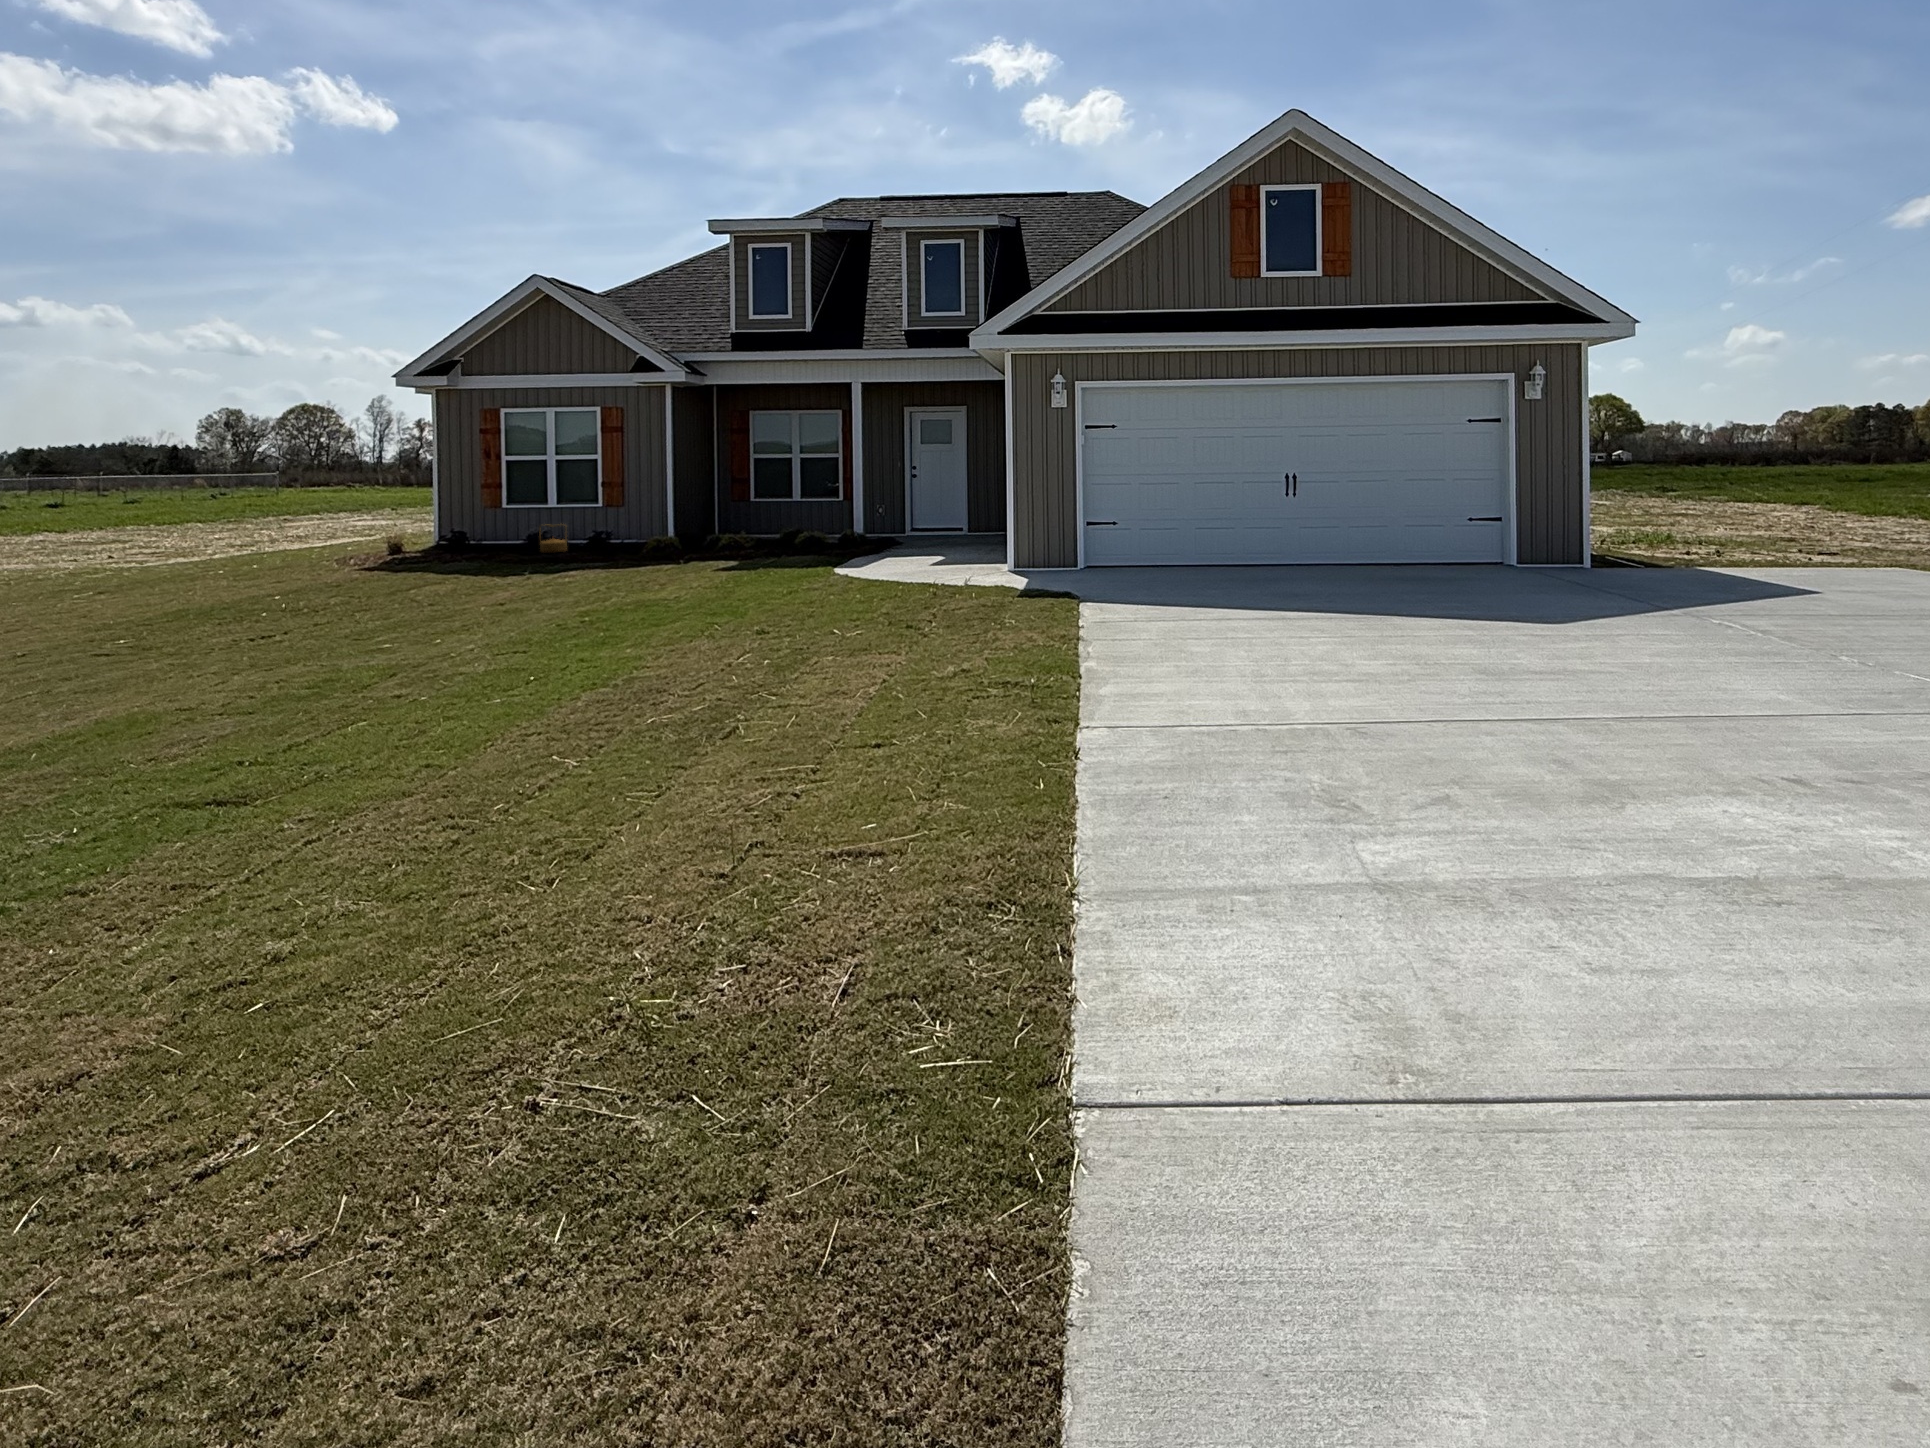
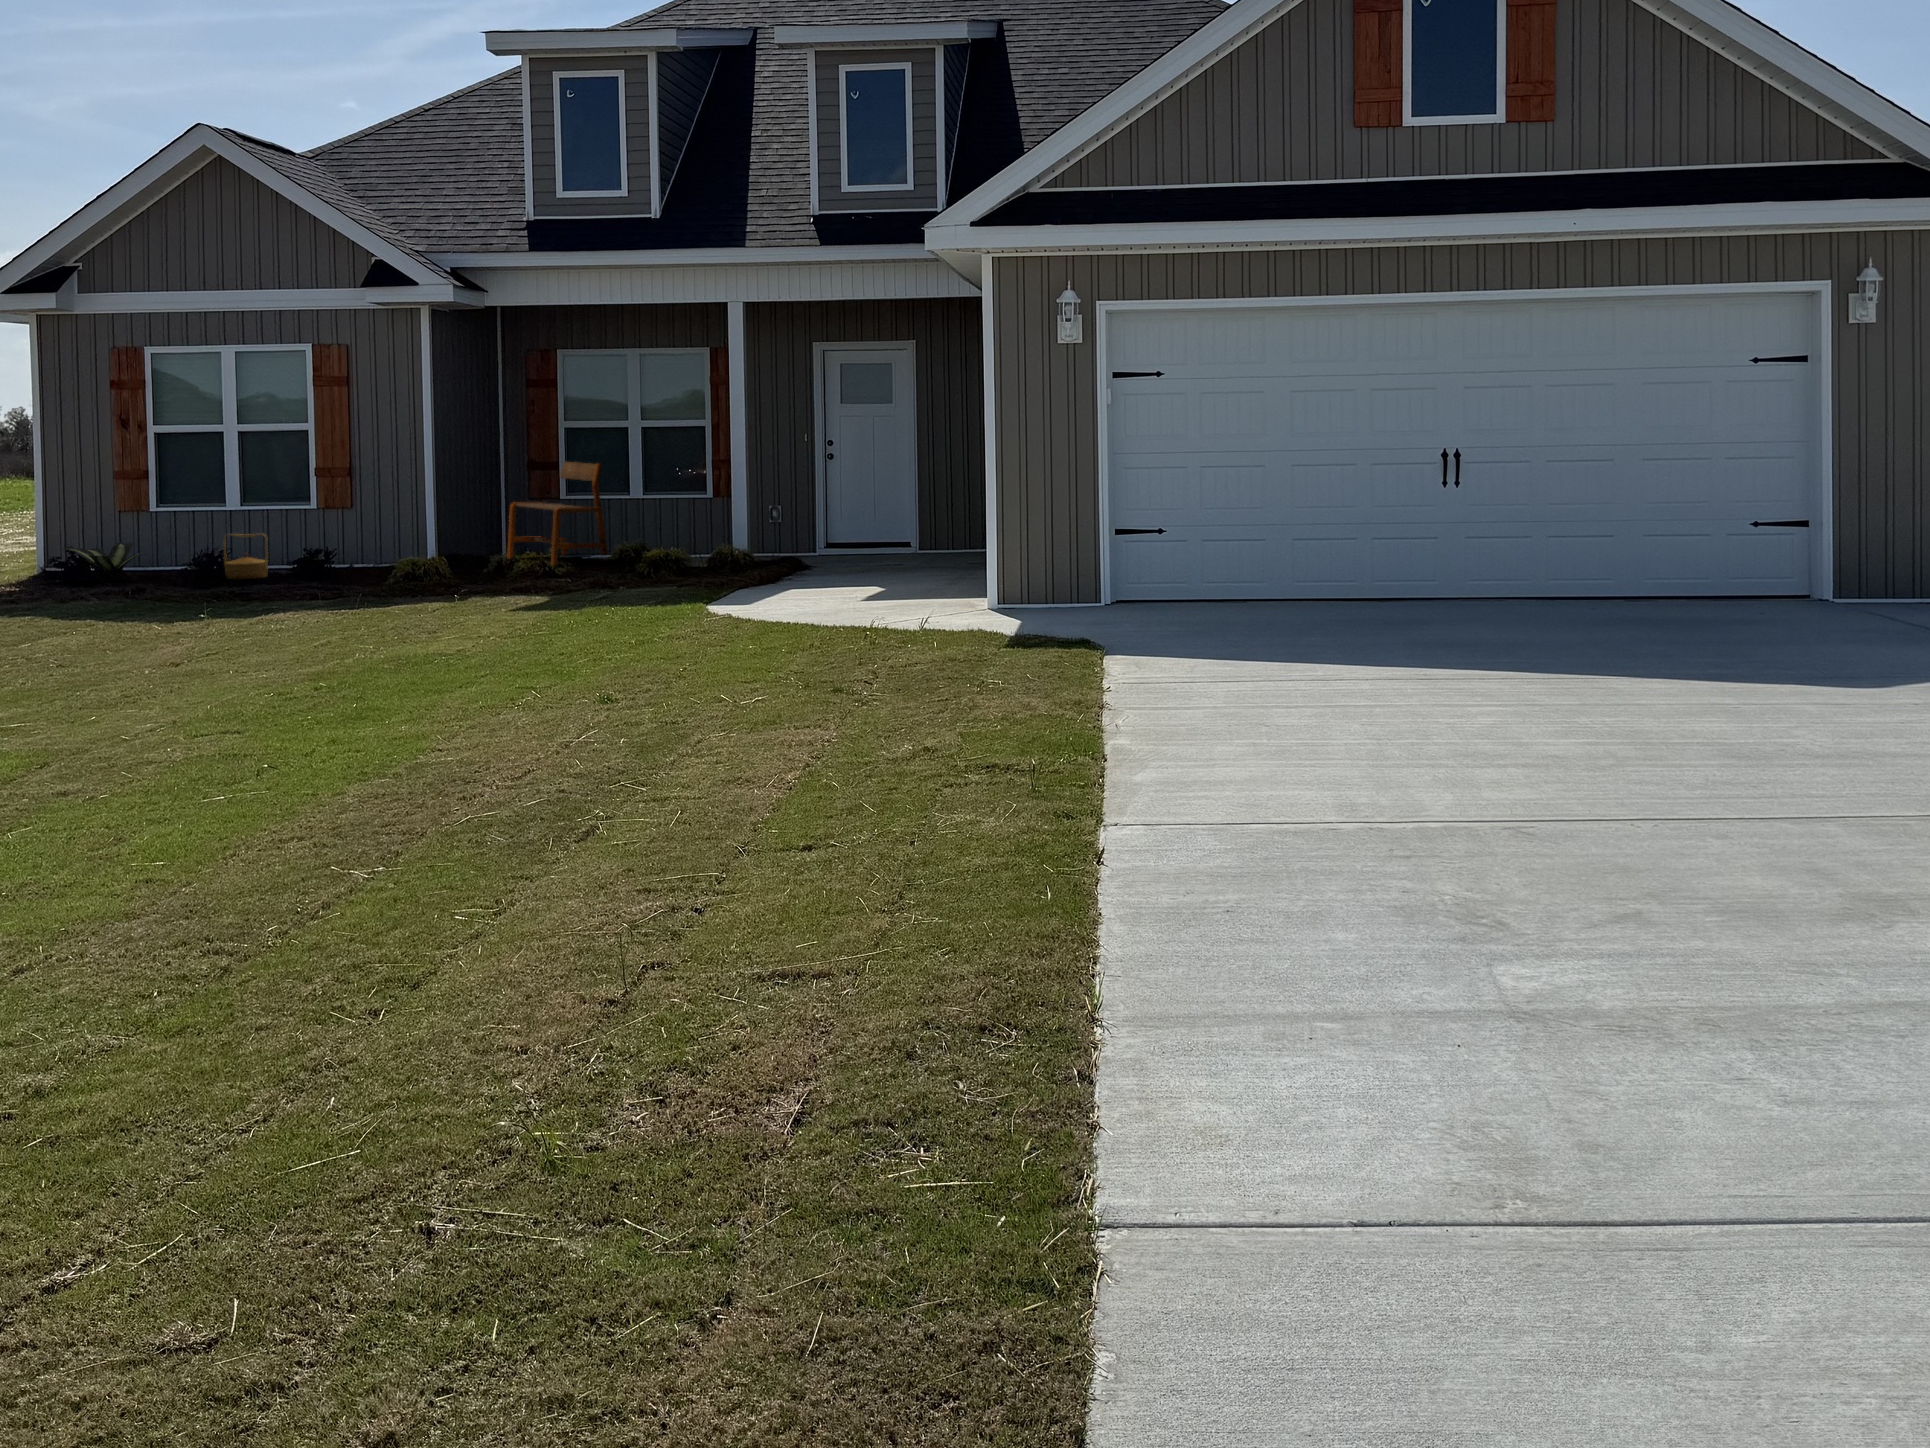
bench: none [718,478,780,544] -> present [507,462,608,566]
potted plant: none [437,530,493,554] -> present [64,543,141,582]

